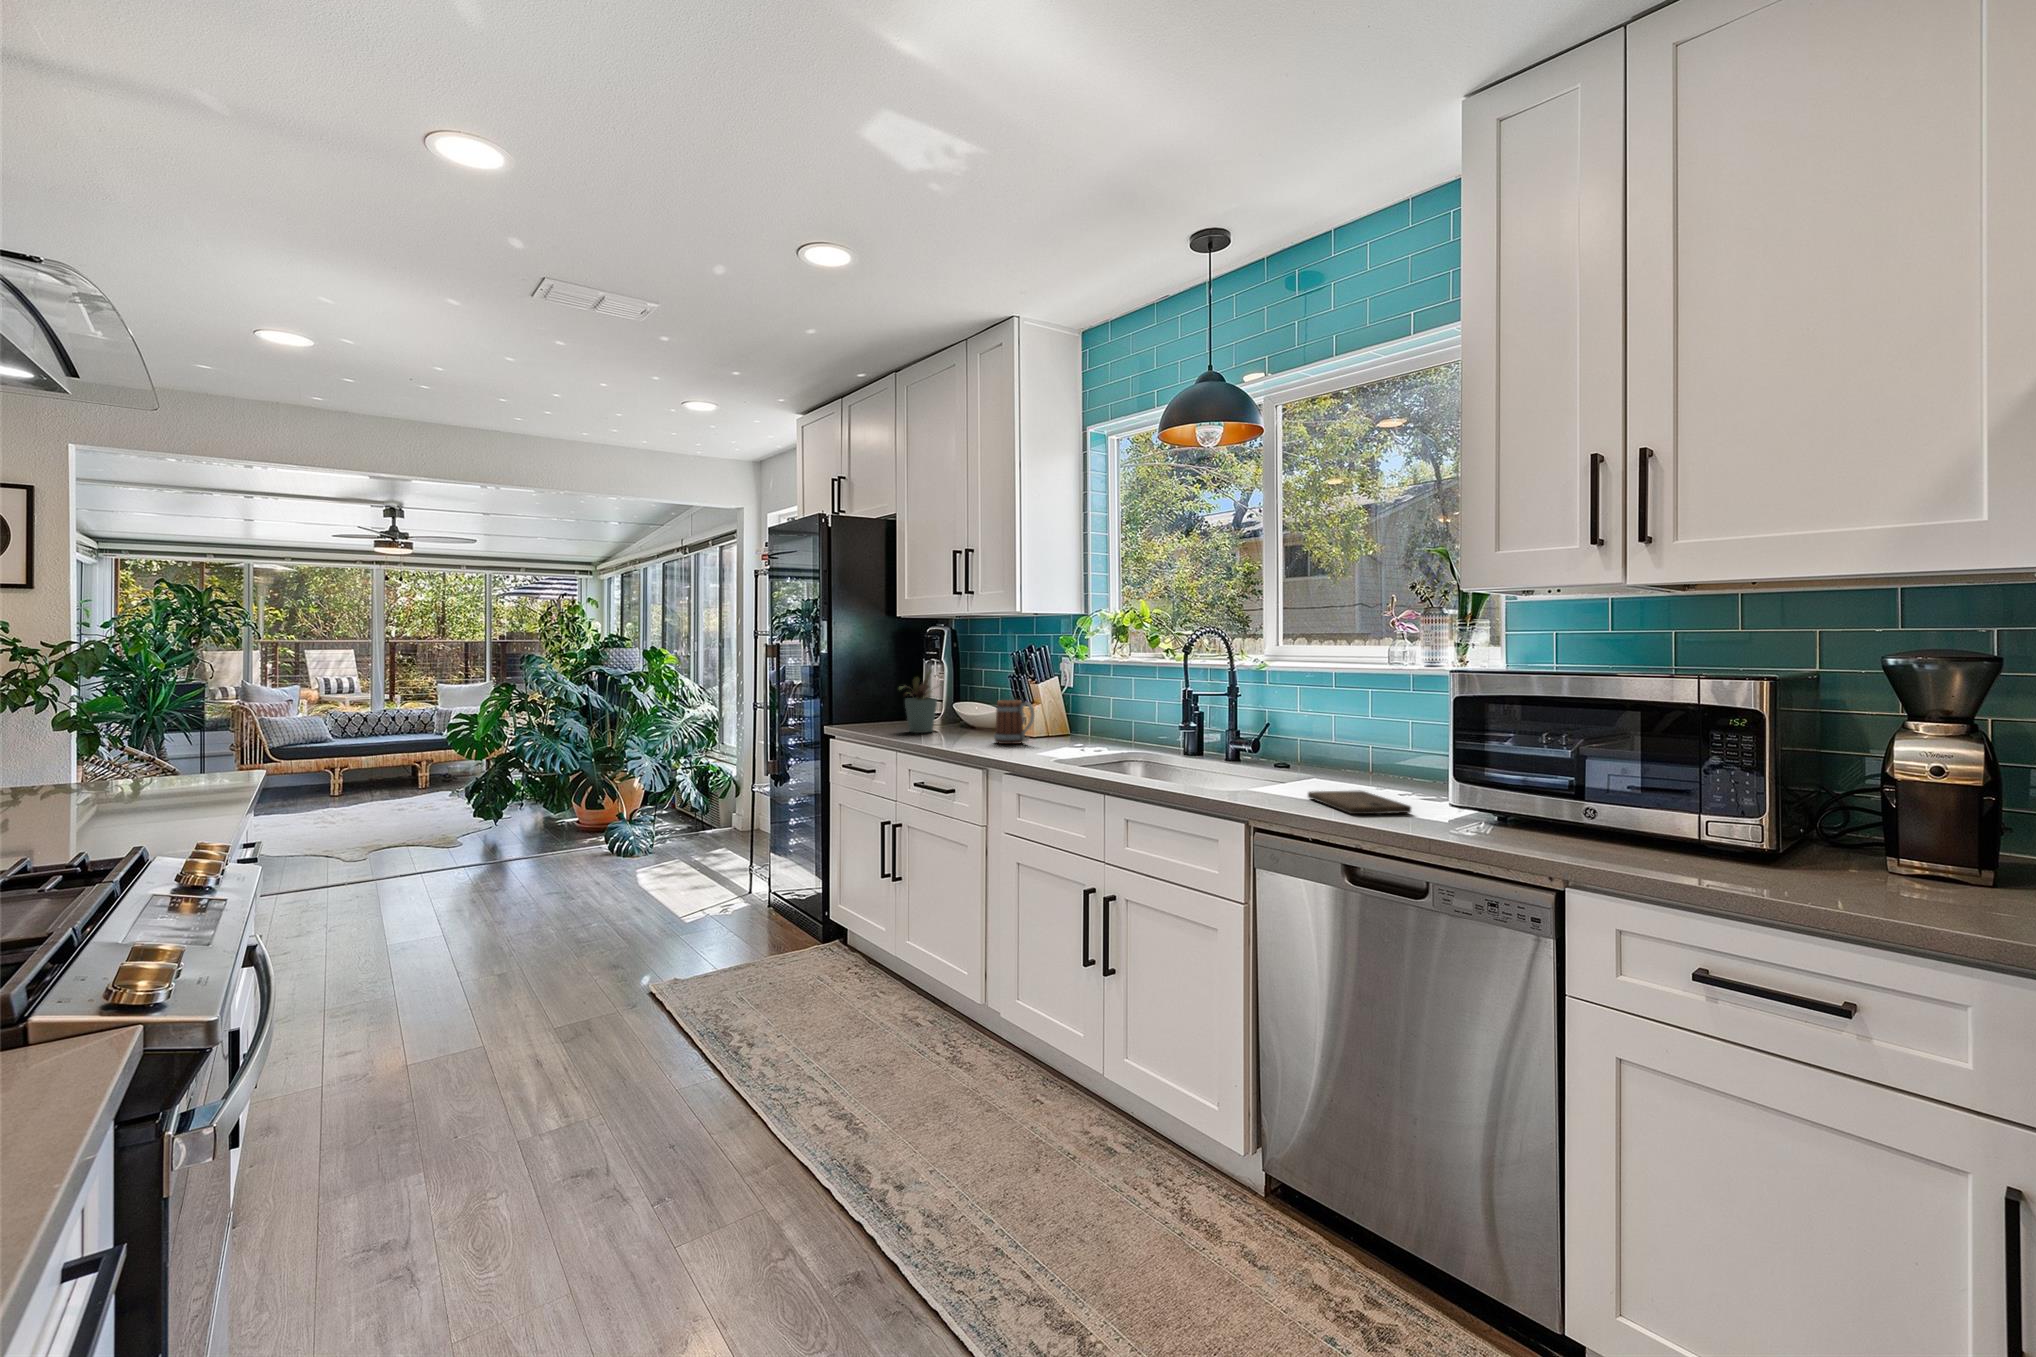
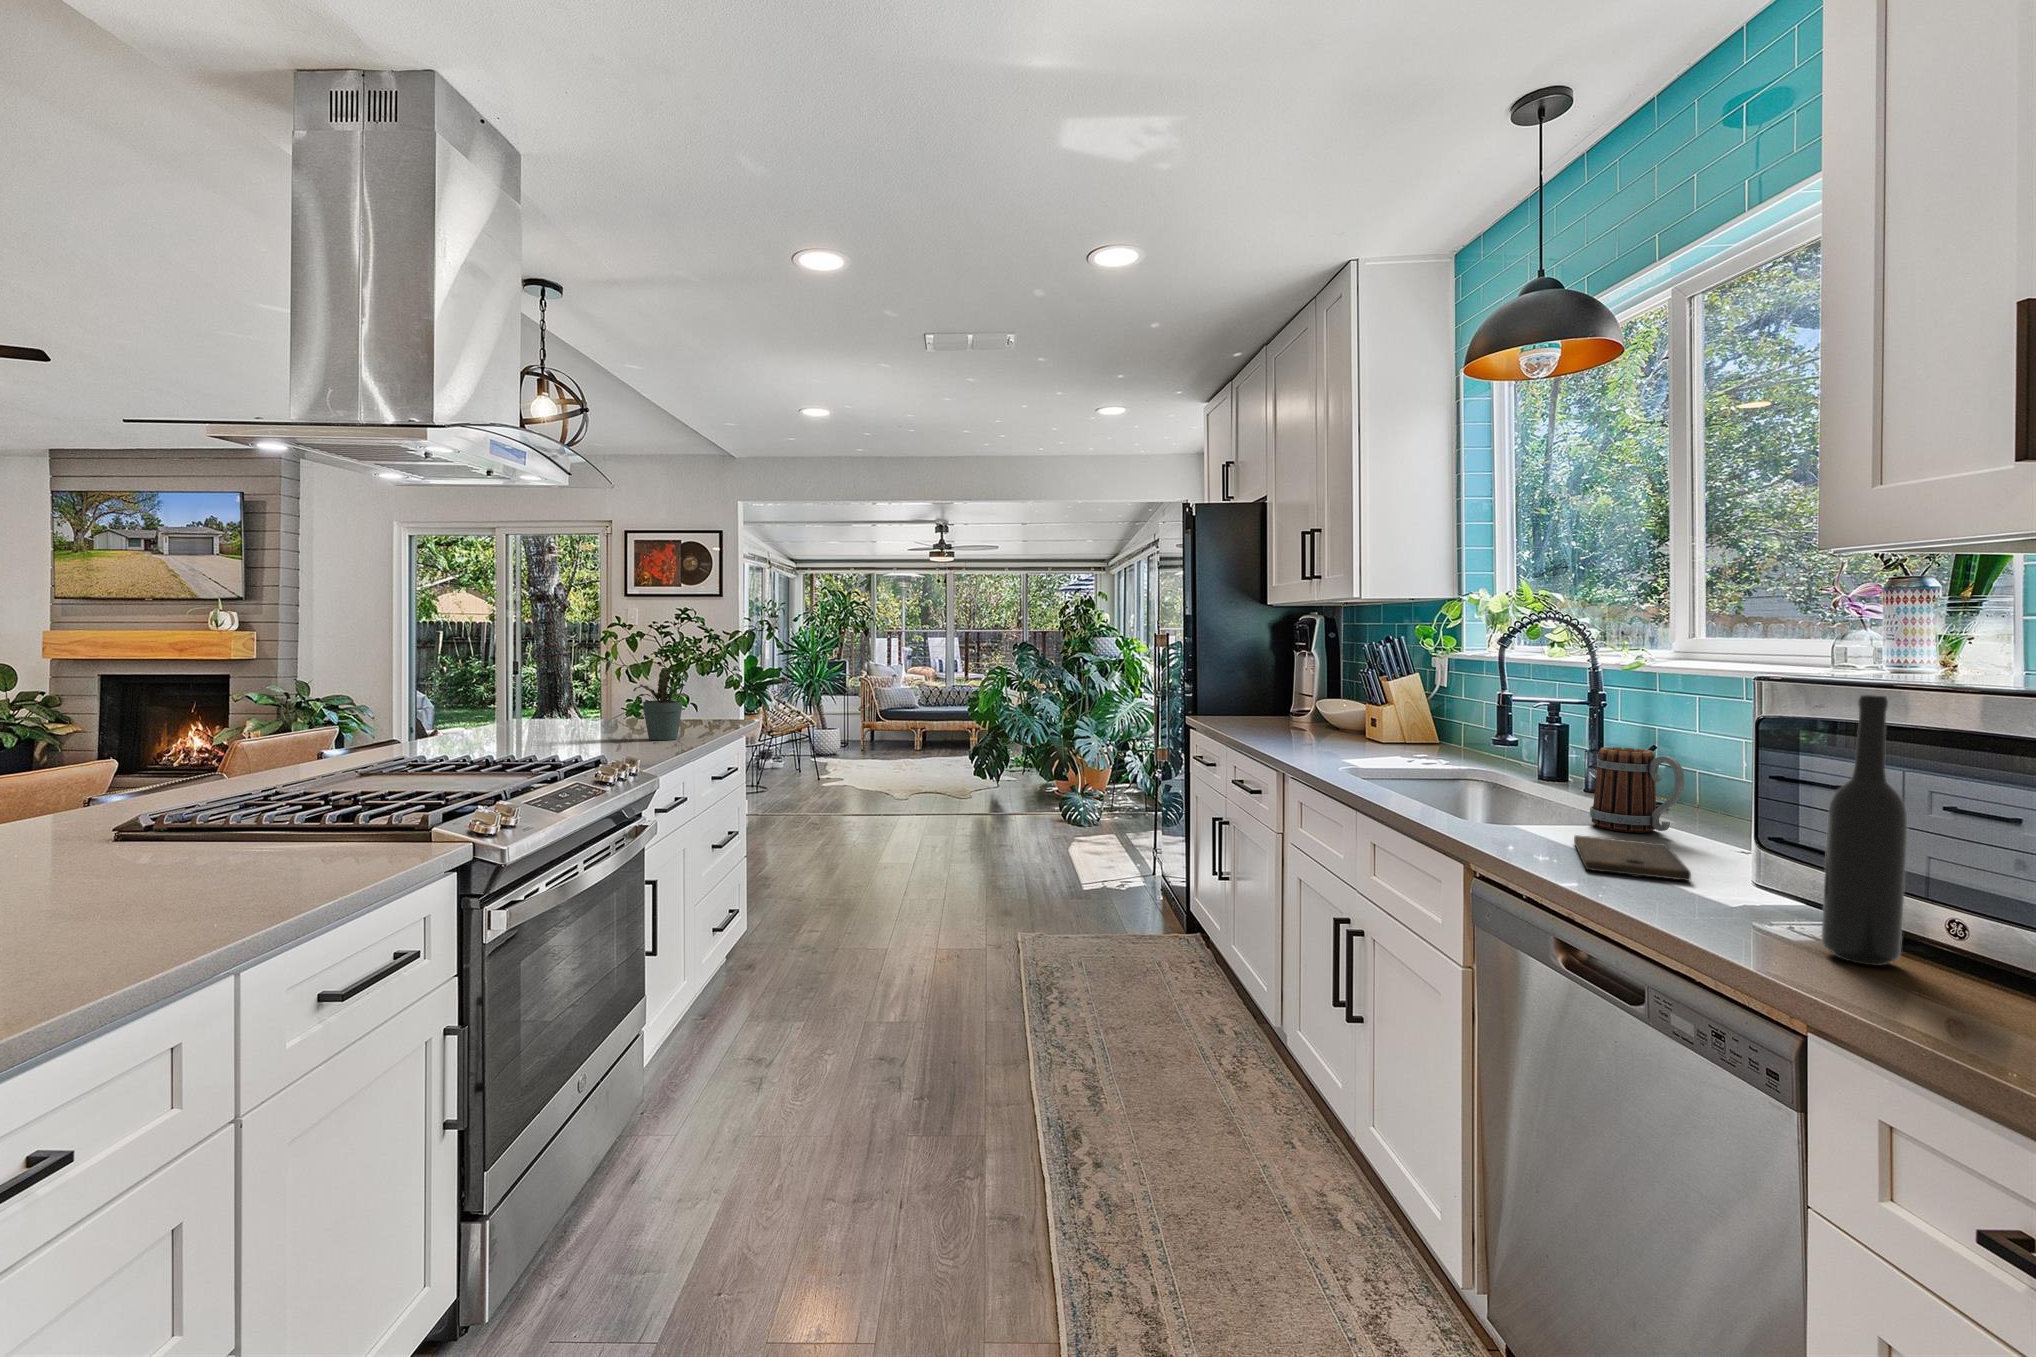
potted plant: present [899,670,941,733] -> present [633,668,687,740]
bottle: none [1540,675,1584,846] -> present [1821,695,1907,966]
mug: present [994,700,1034,744] -> present [1590,747,1684,833]

